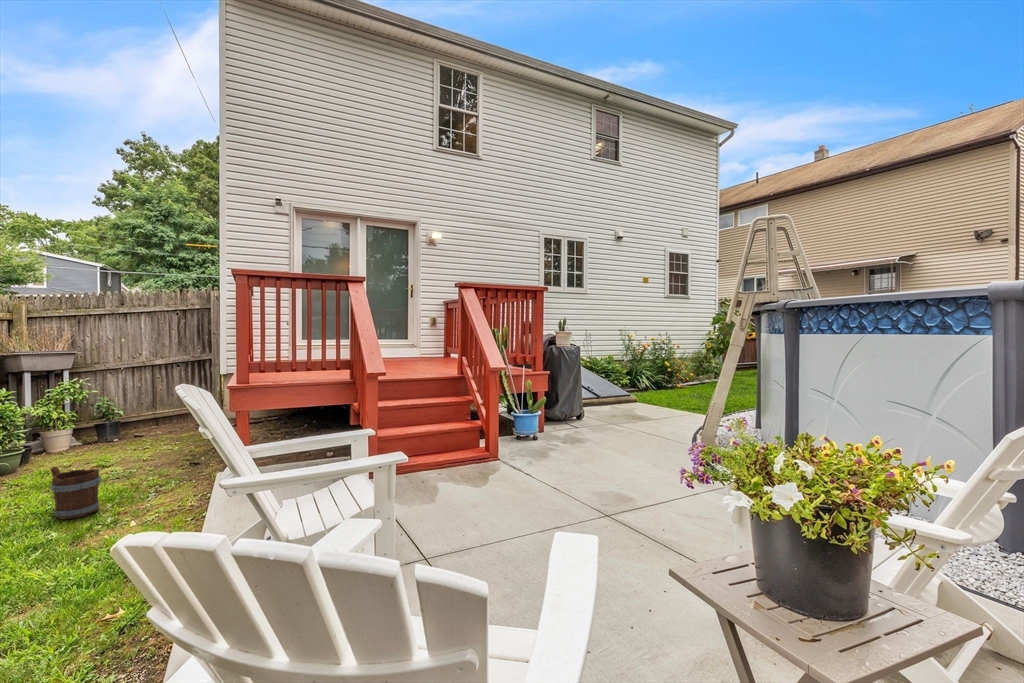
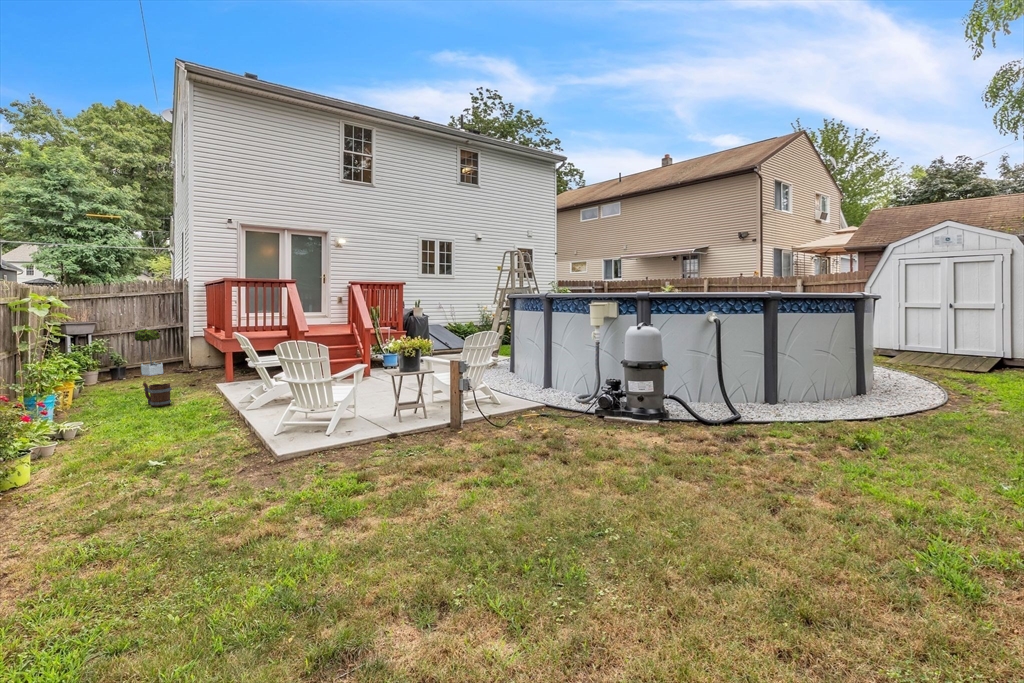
potted tree: none [137,361,177,432] -> present [135,328,163,376]

